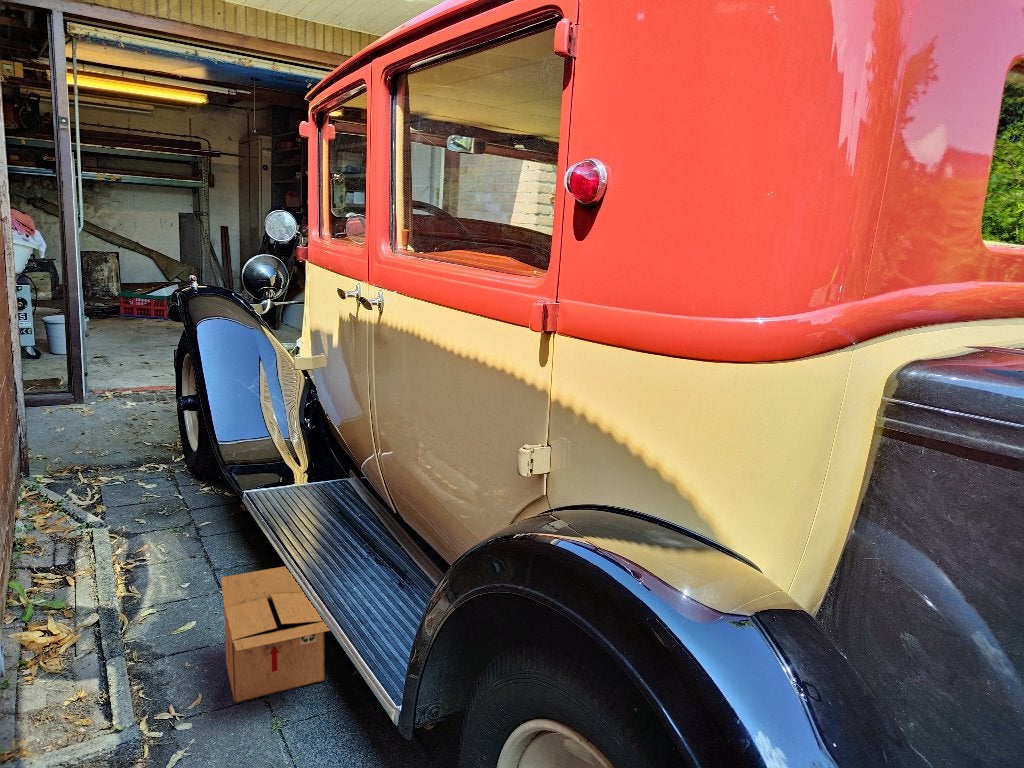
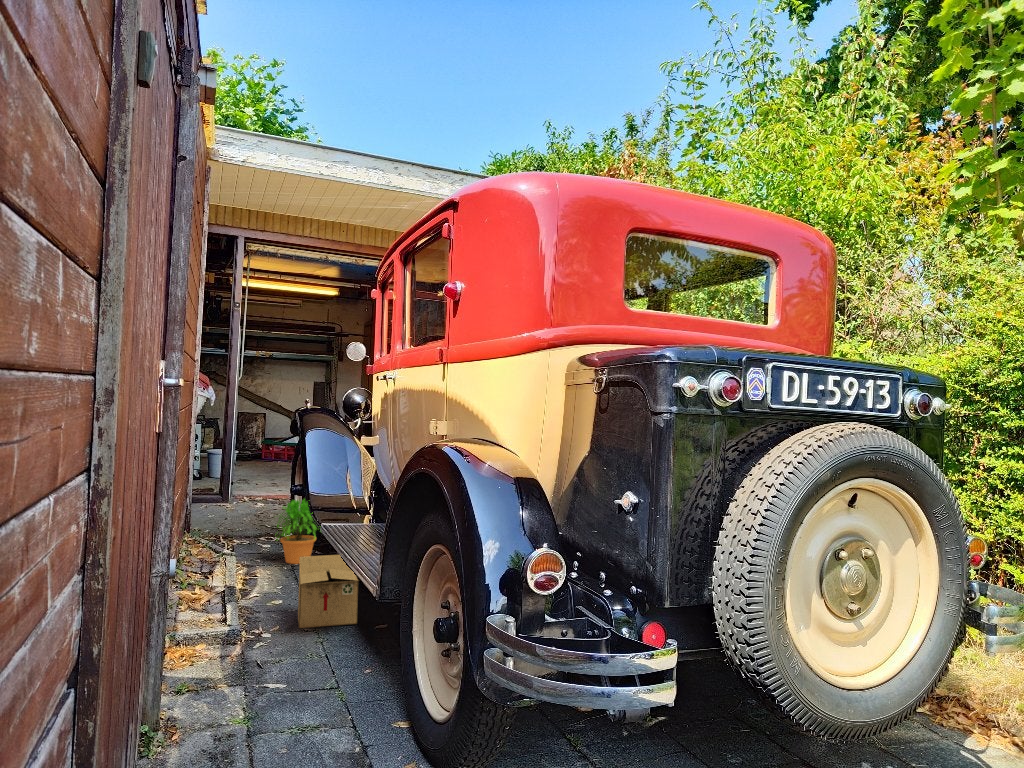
potted plant: none [159,439,240,532] -> present [277,499,317,564]

